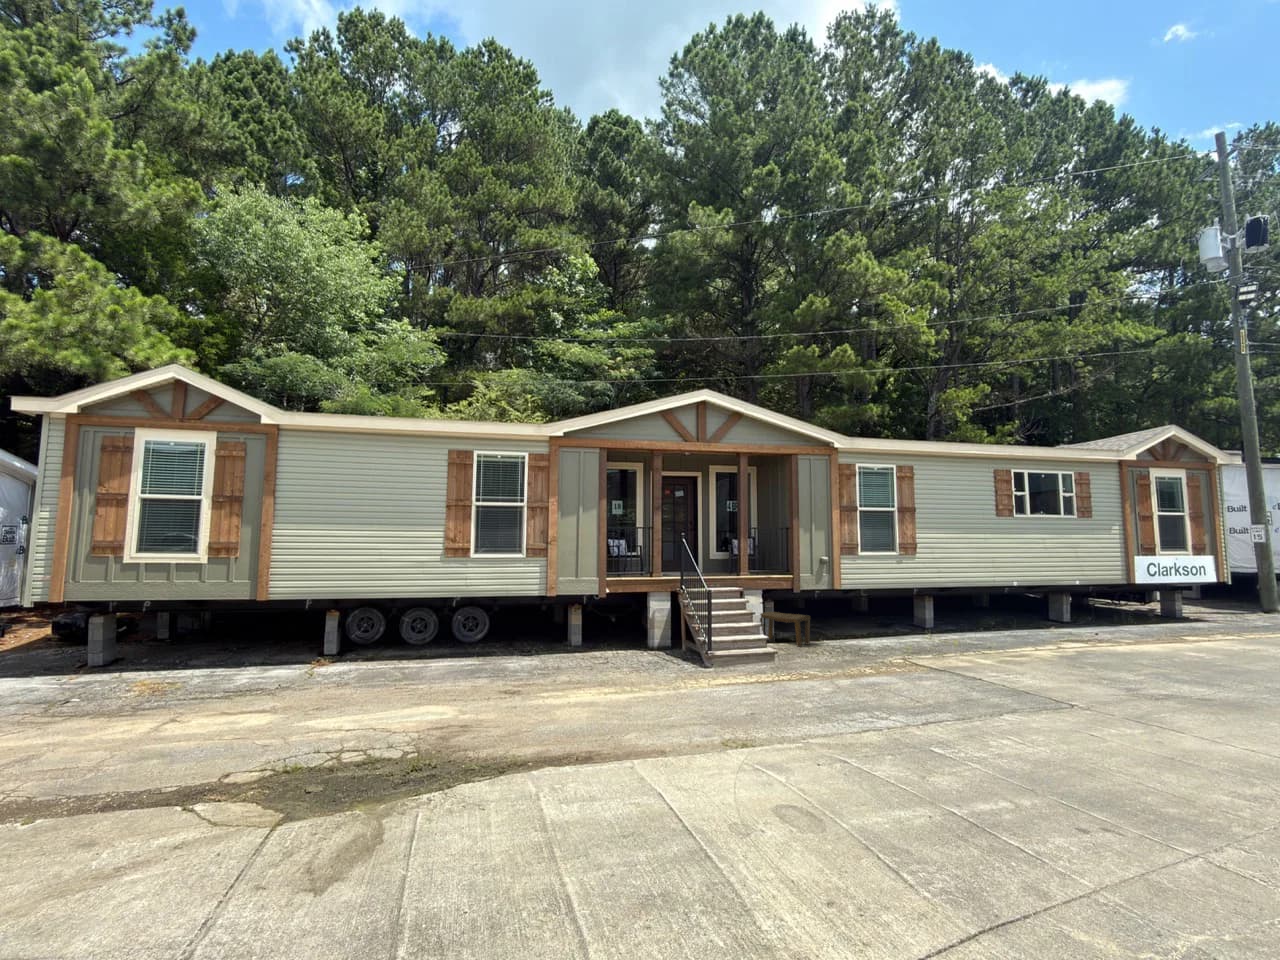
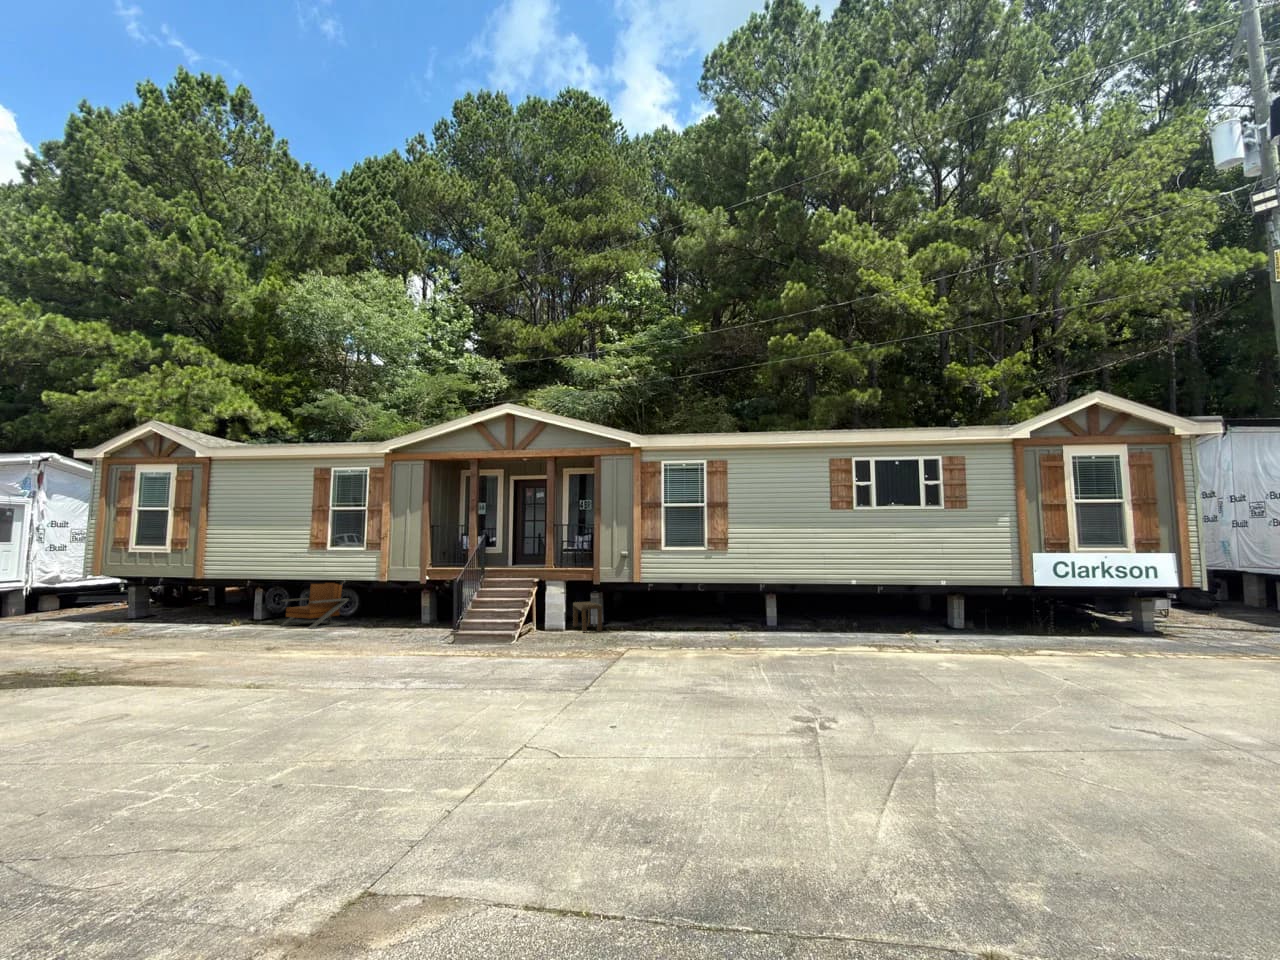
lounge chair: none [395,597,481,665] -> present [281,583,349,629]

